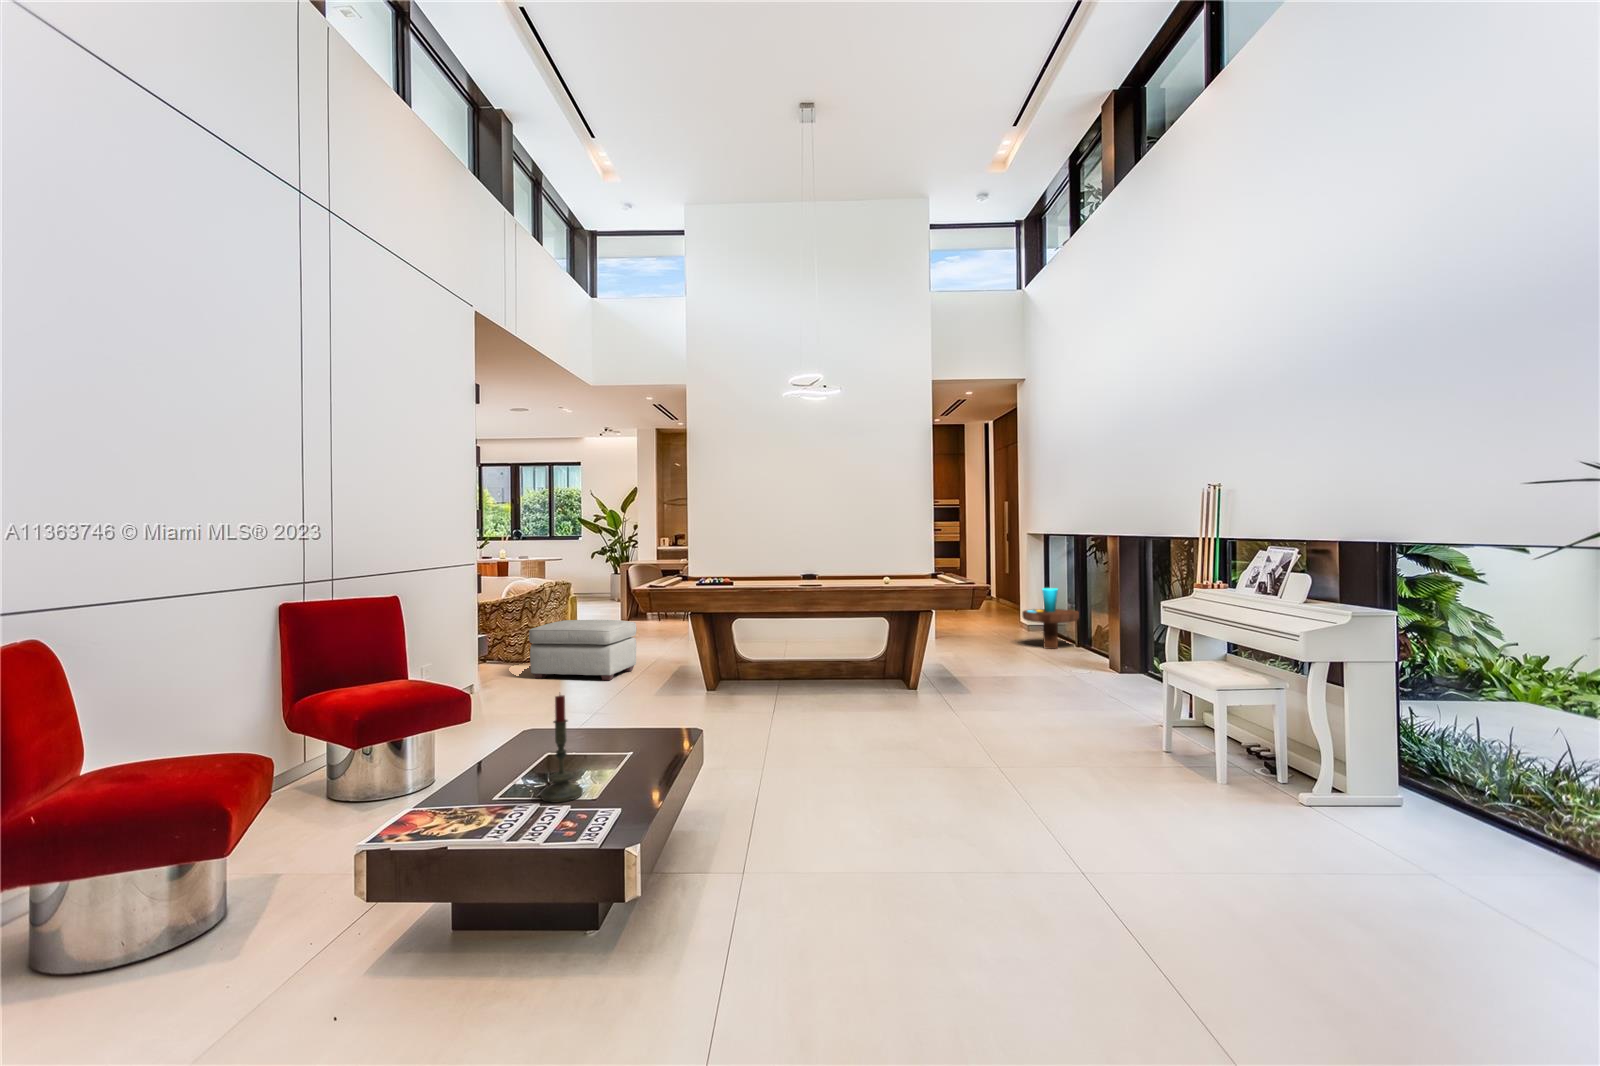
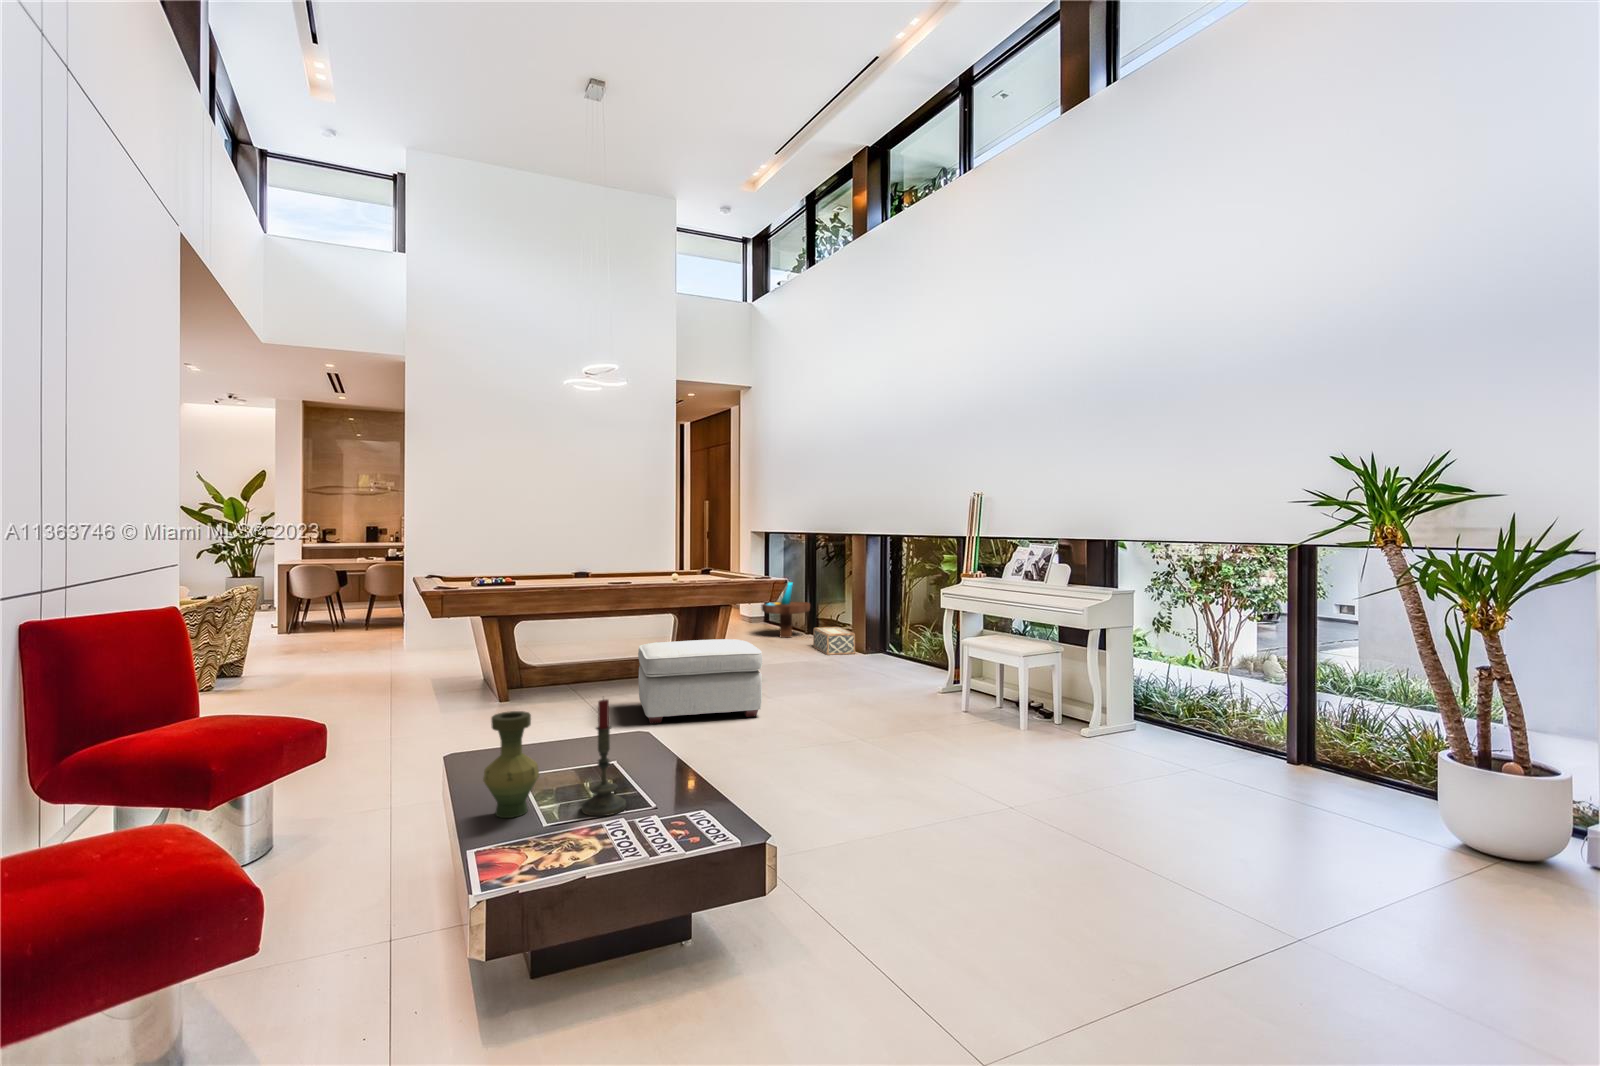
ottoman: present [529,620,637,680] -> present [638,639,762,724]
woven basket: none [1069,639,1110,672] -> present [813,627,855,655]
vase: none [472,698,521,791] -> present [483,711,539,818]

